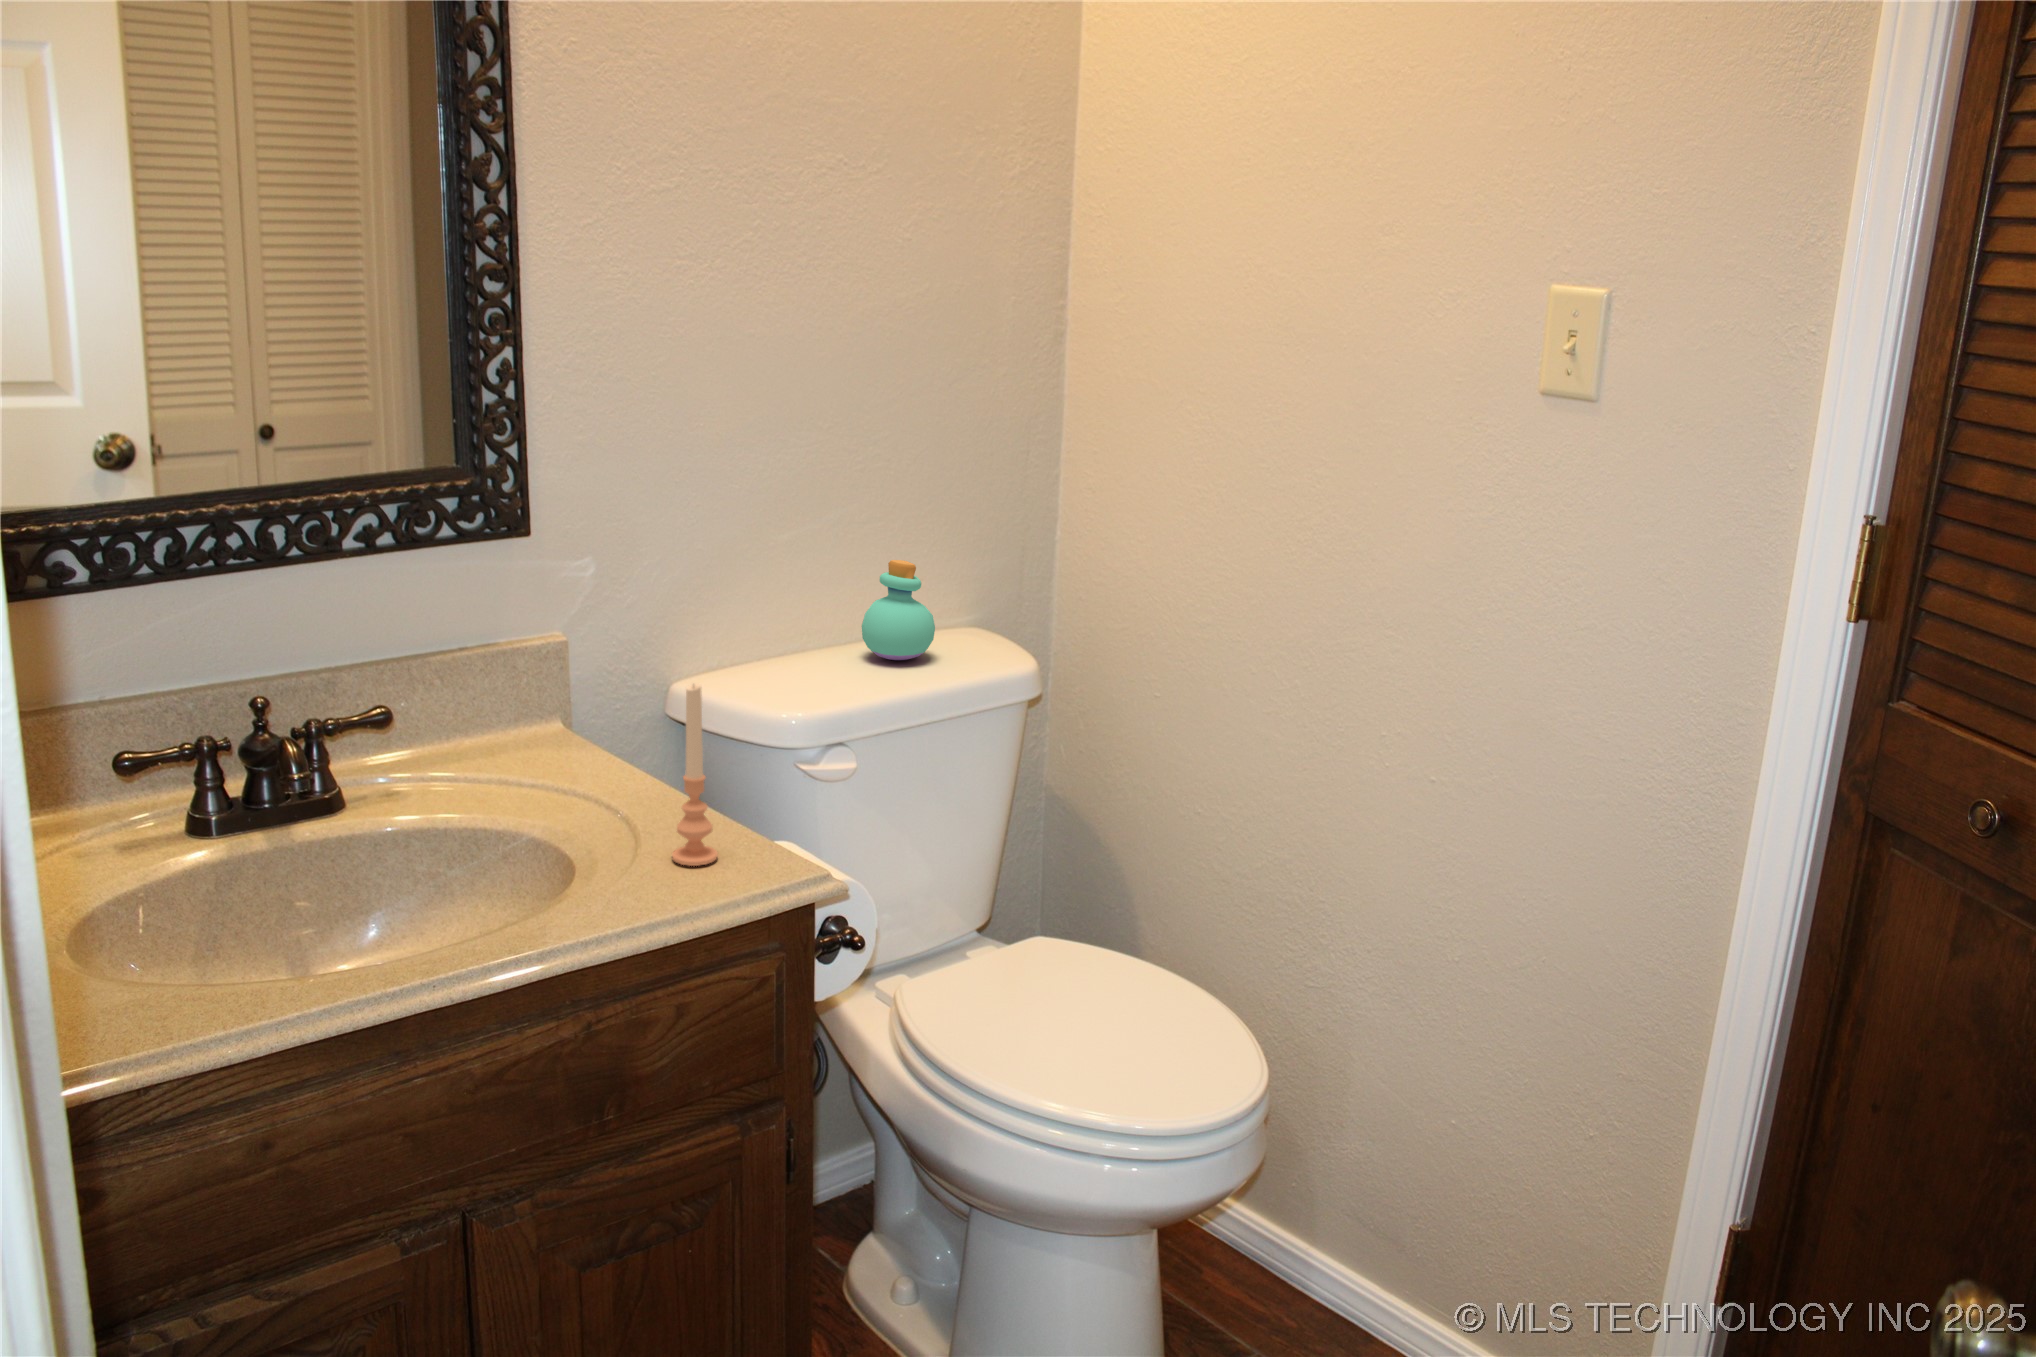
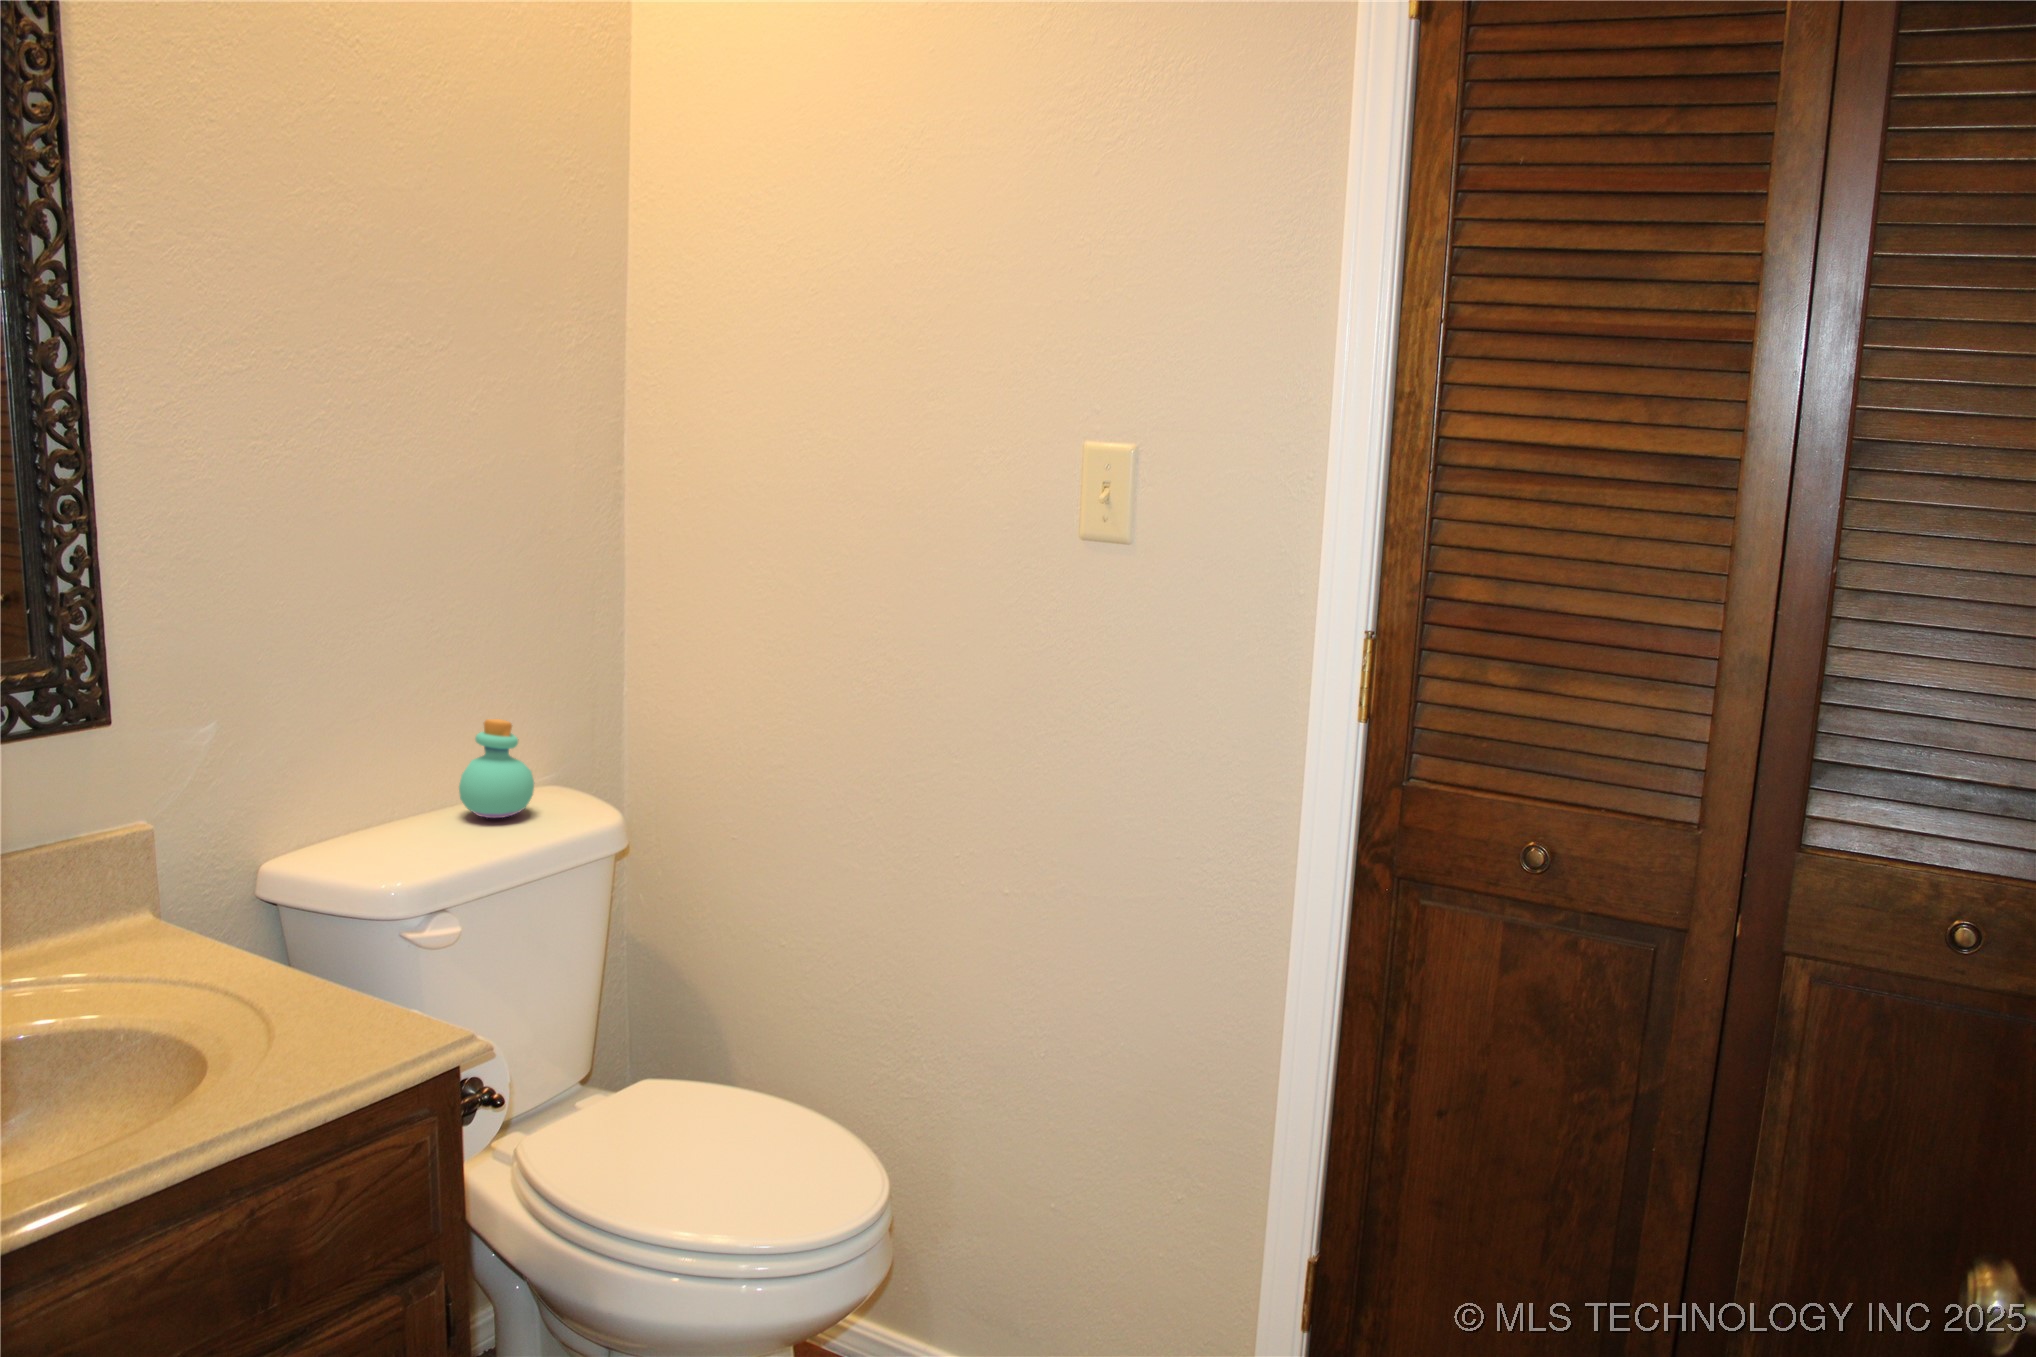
candle: present [672,683,718,866] -> none [312,863,360,1046]

